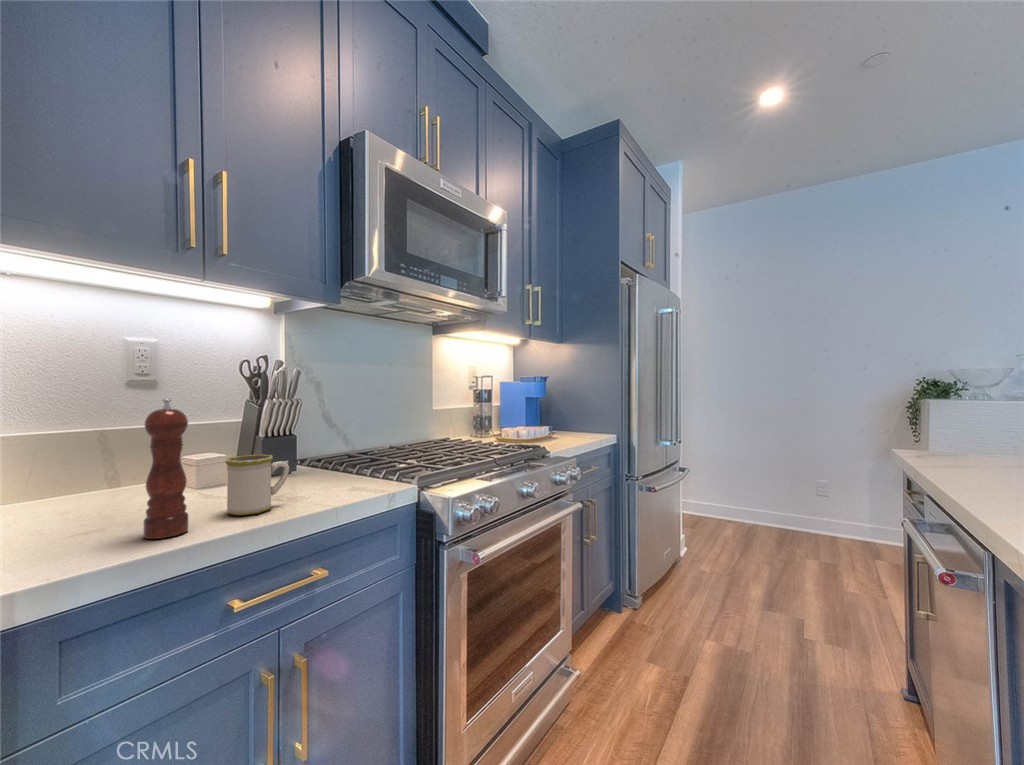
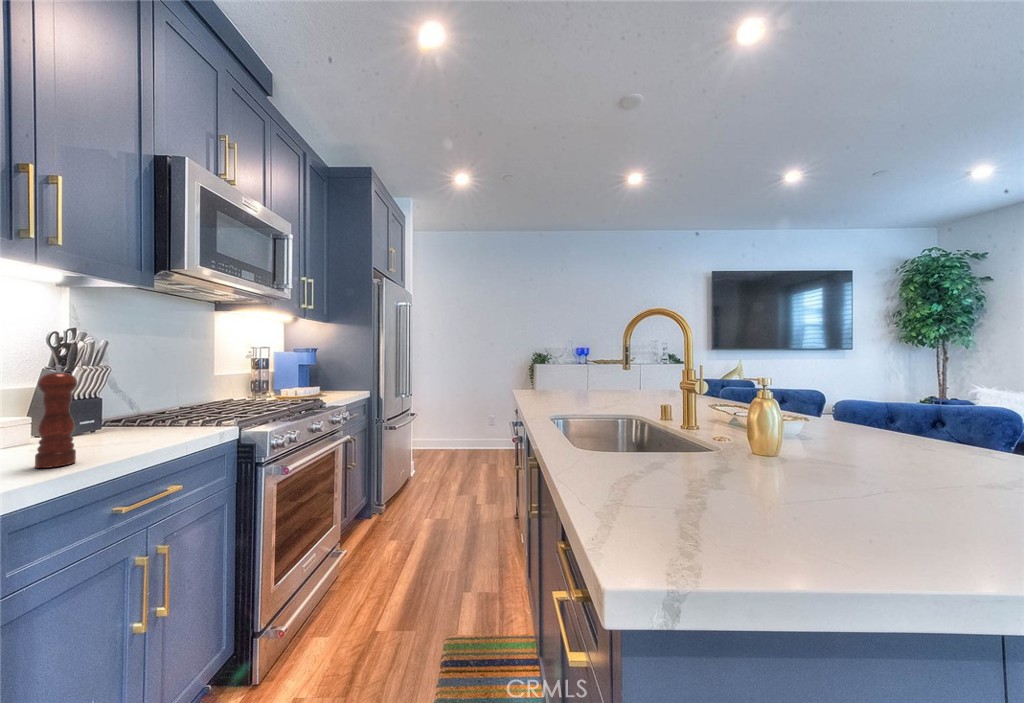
mug: present [225,455,289,516] -> none [87,407,142,452]

